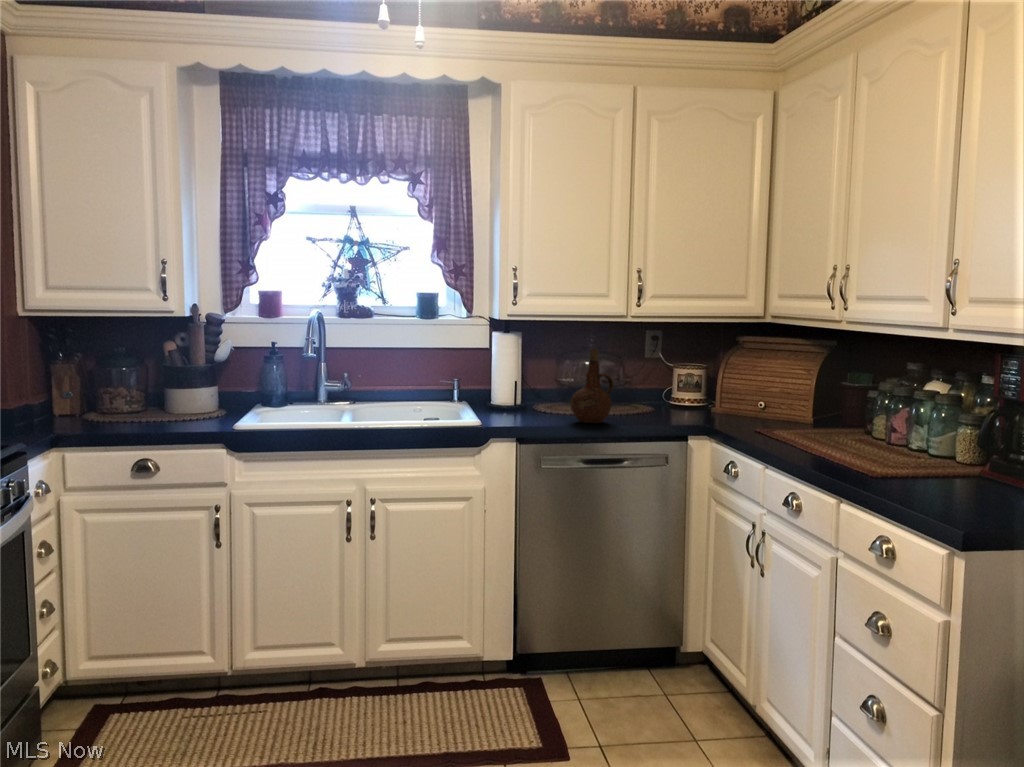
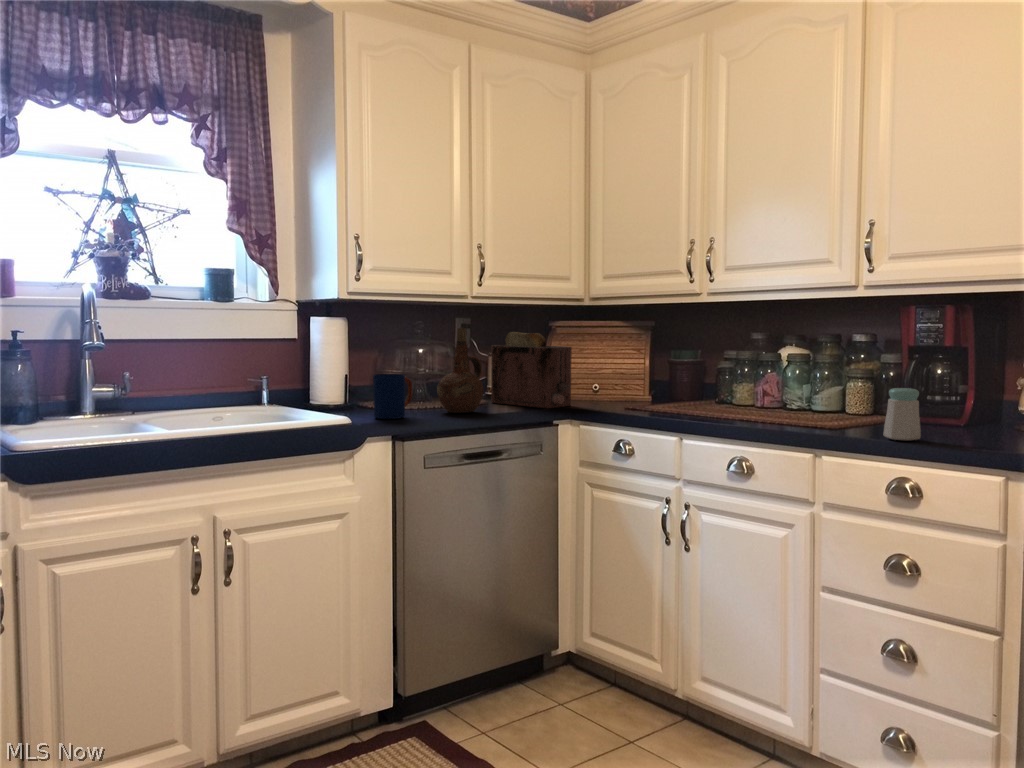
toaster: none [640,351,707,425] -> present [491,332,572,408]
mug: none [511,386,546,424] -> present [373,374,412,419]
salt shaker: none [925,443,962,498] -> present [883,388,921,440]

